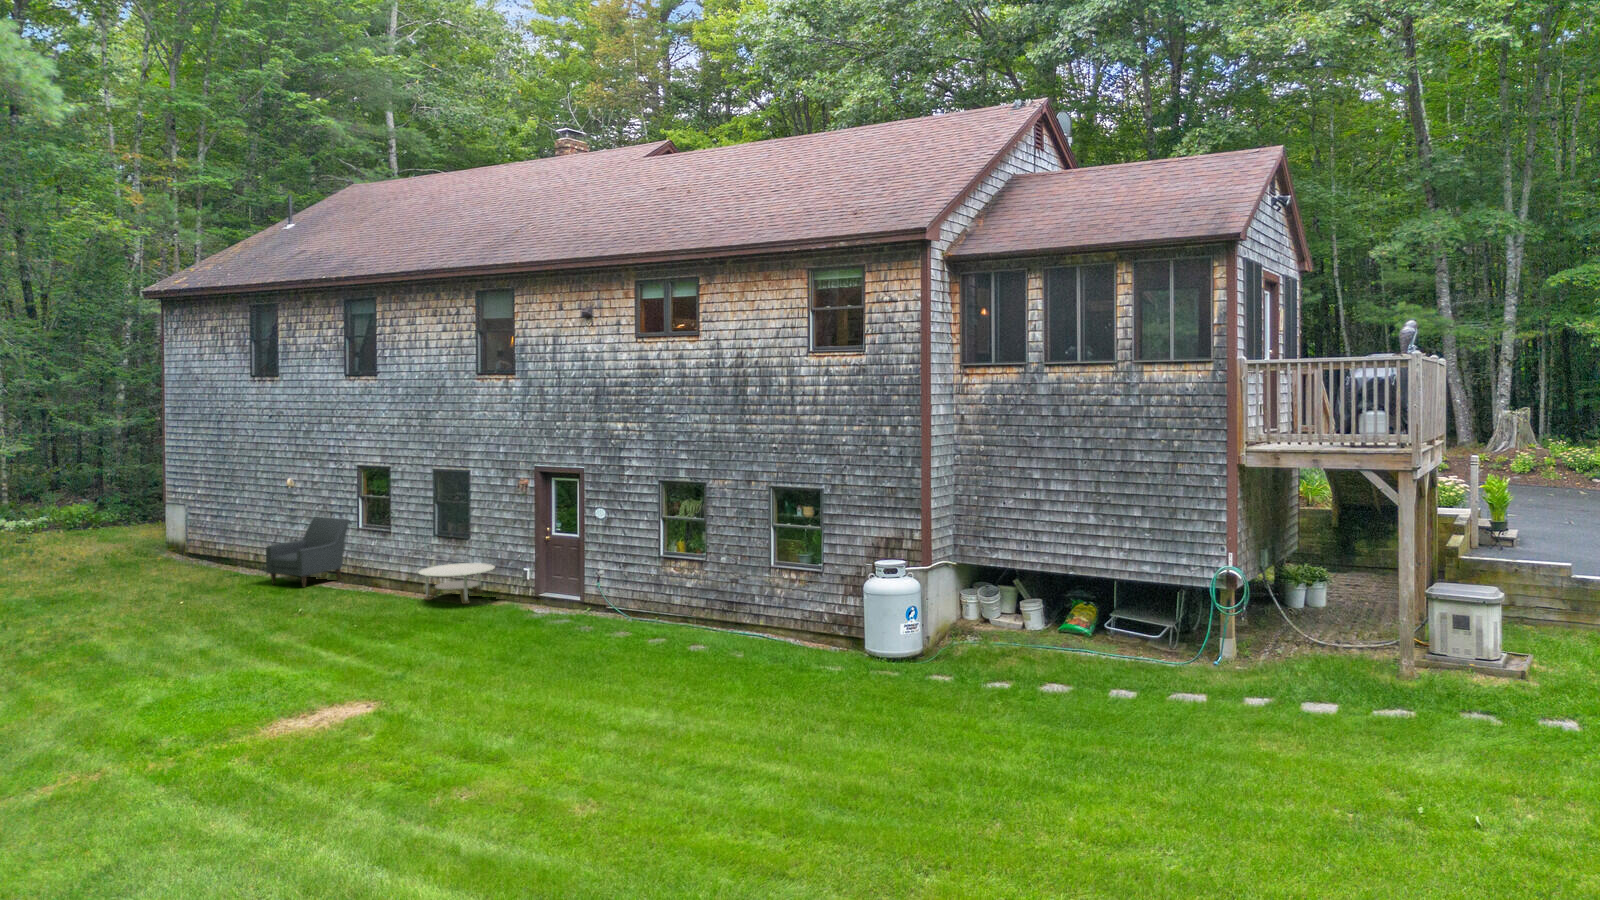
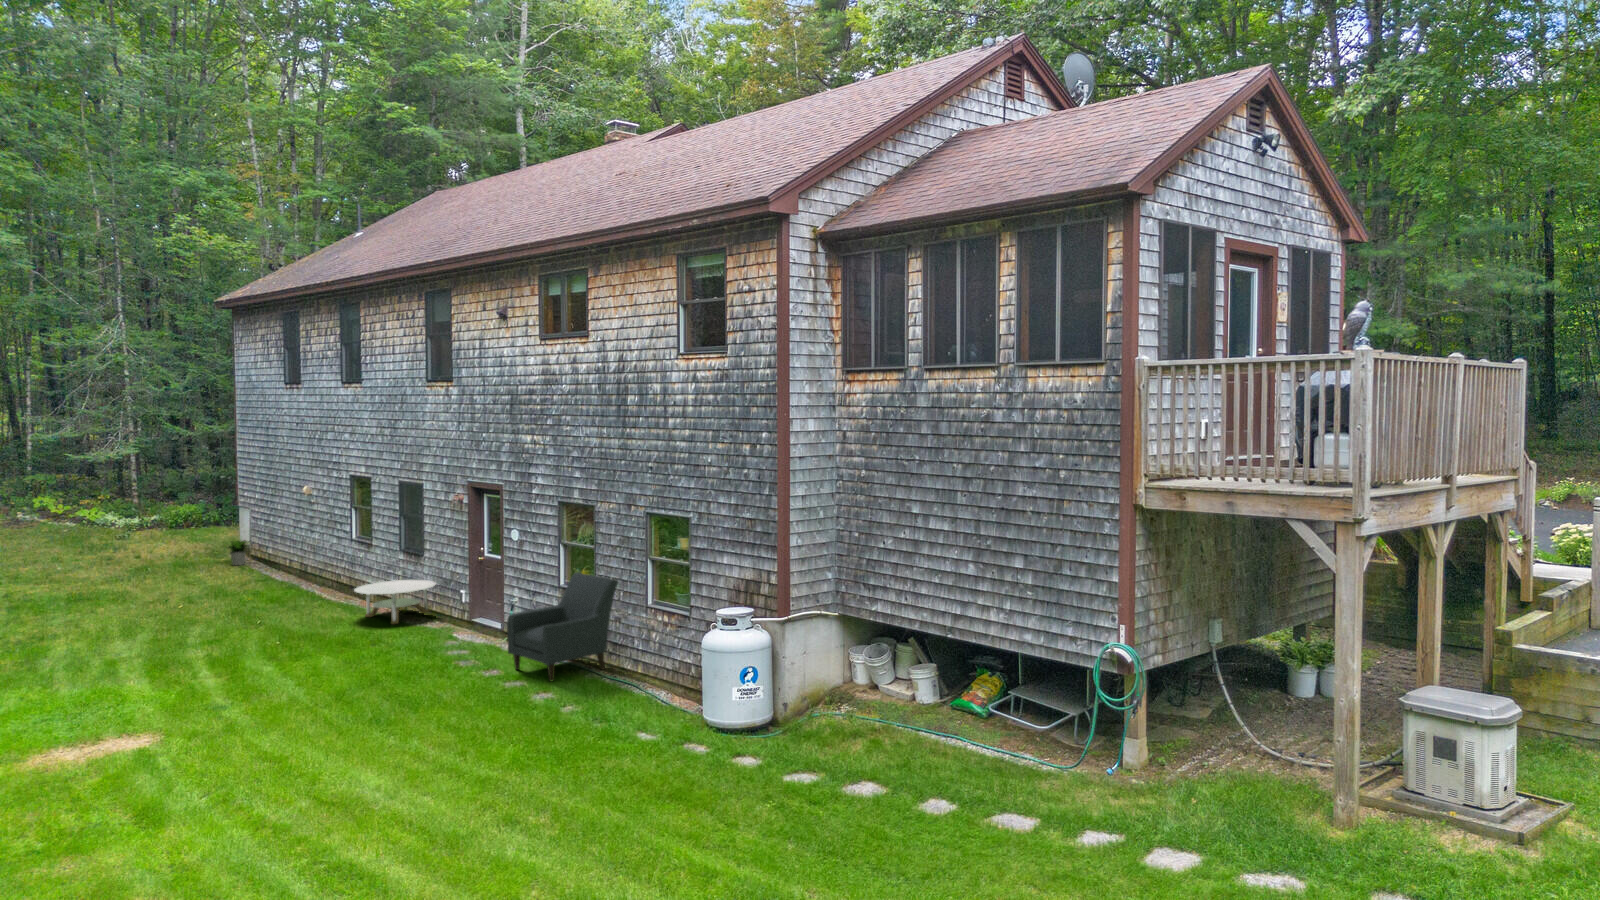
chair: present [266,517,350,587] -> present [507,572,618,681]
potted plant: none [173,538,208,564] -> present [229,540,249,566]

